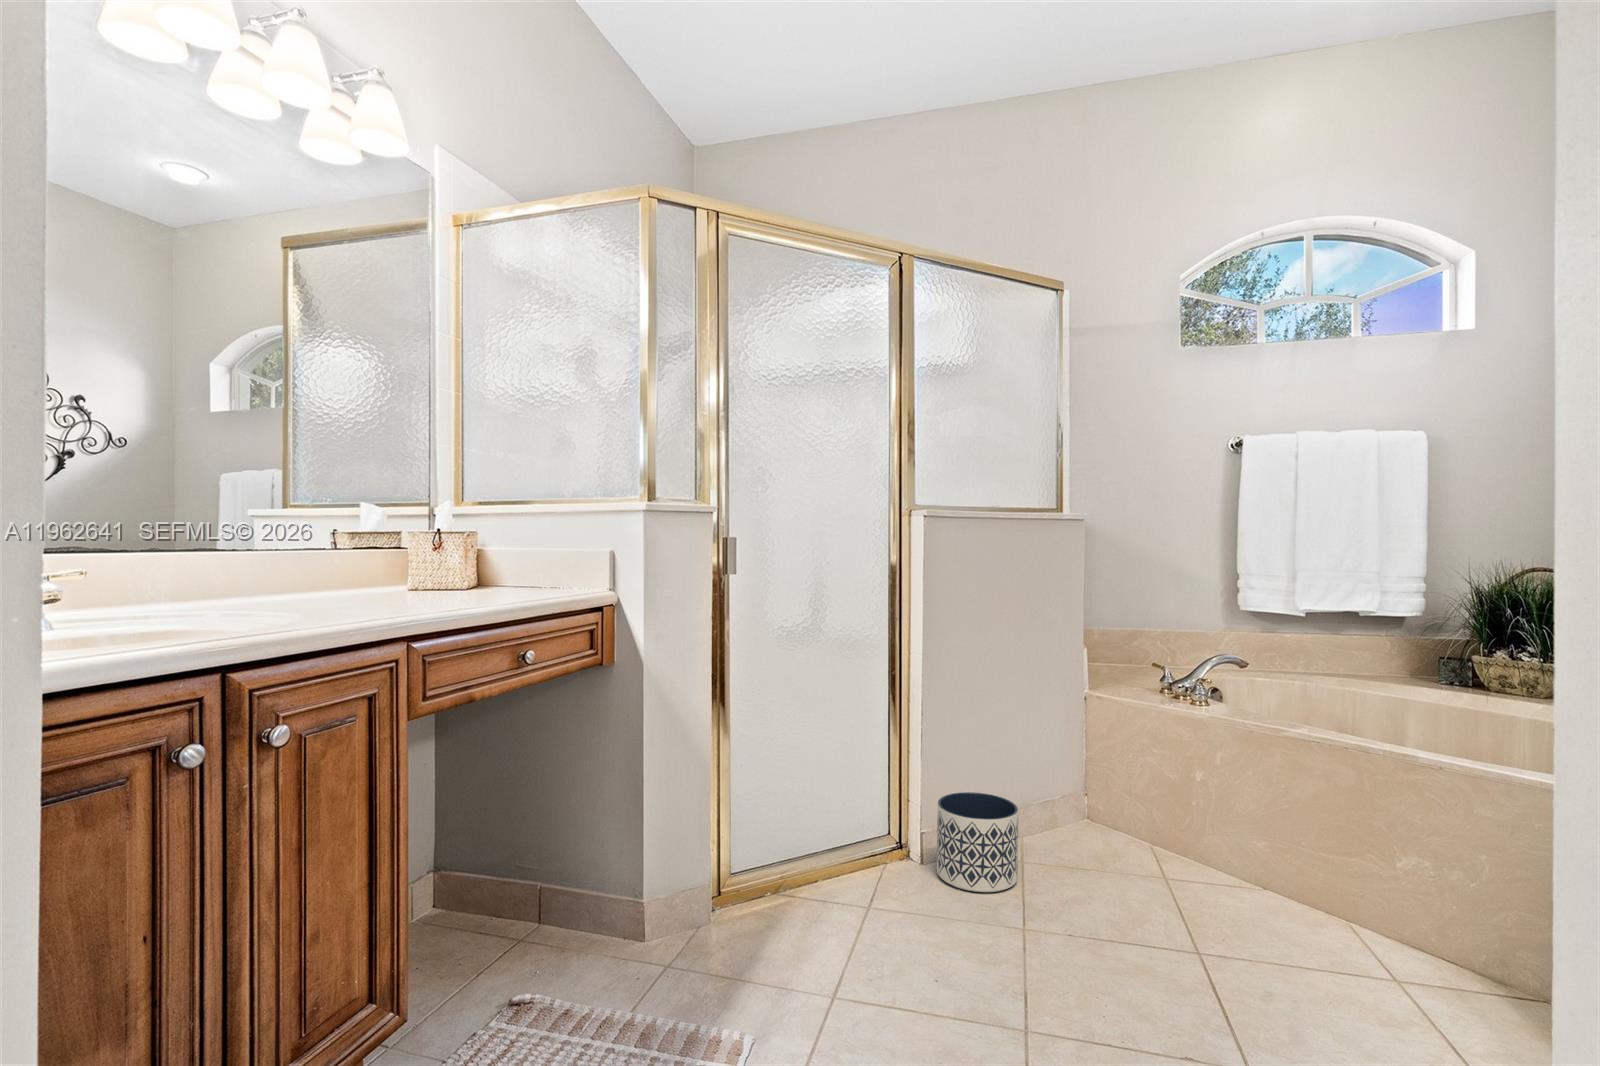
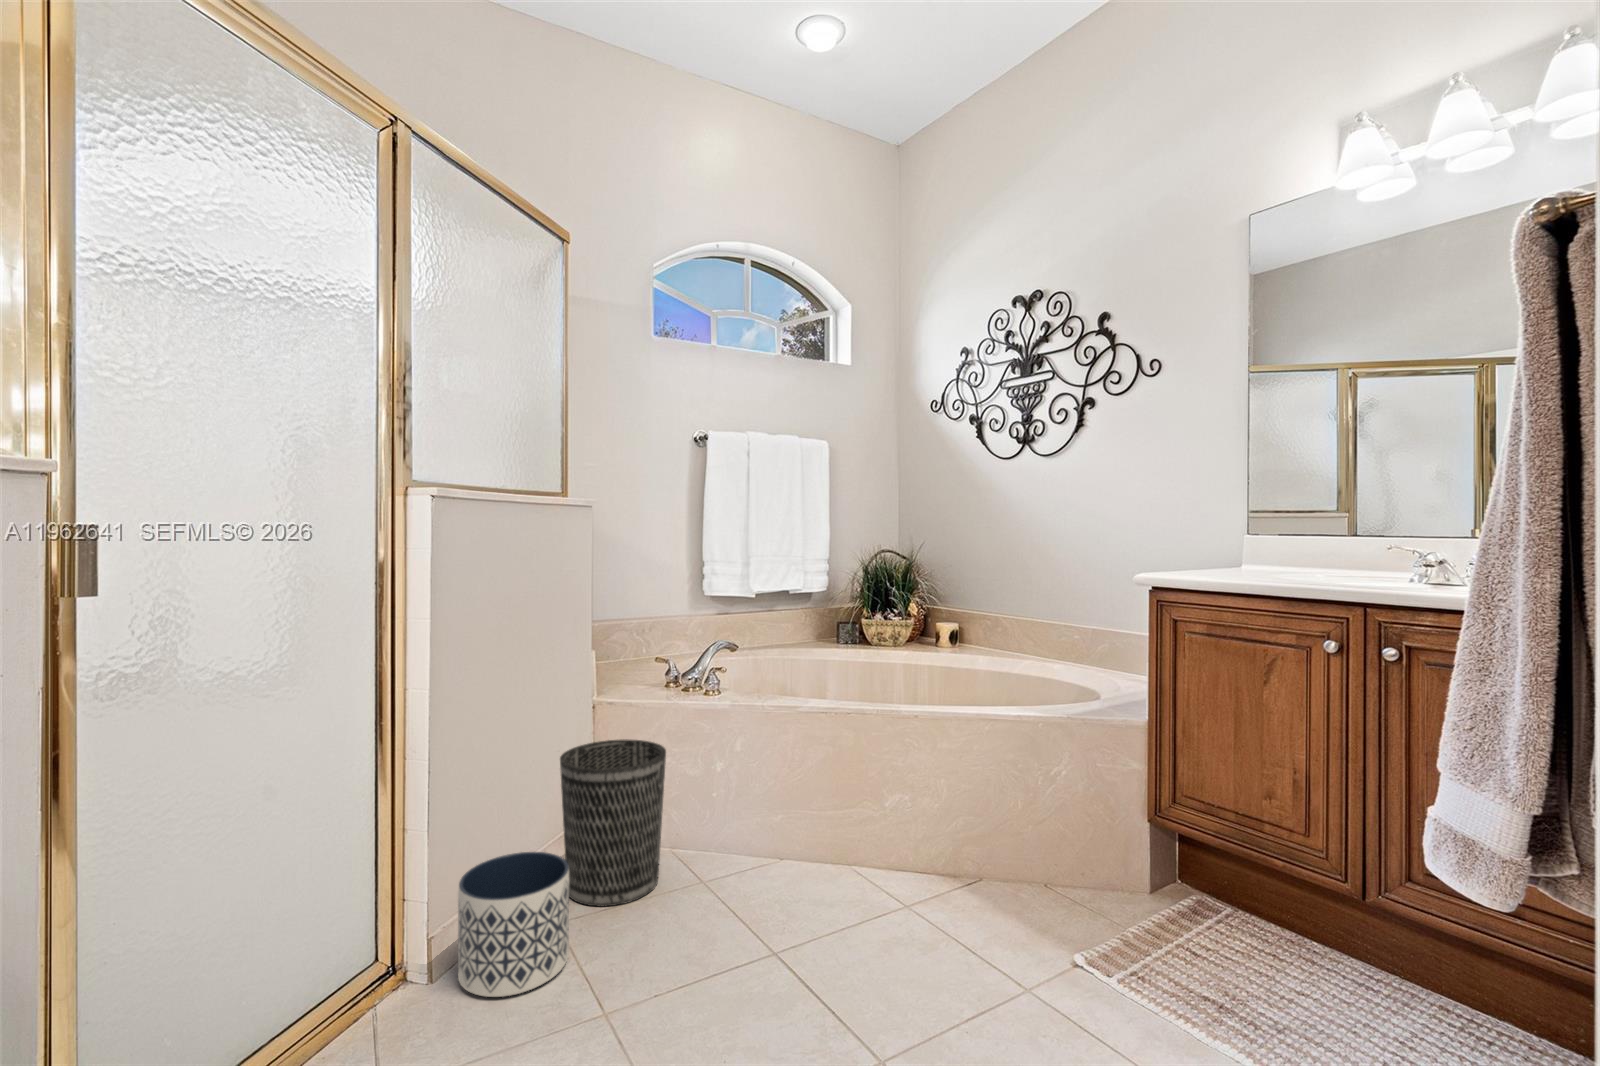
wastebasket: none [1035,728,1131,871] -> present [560,739,666,906]

